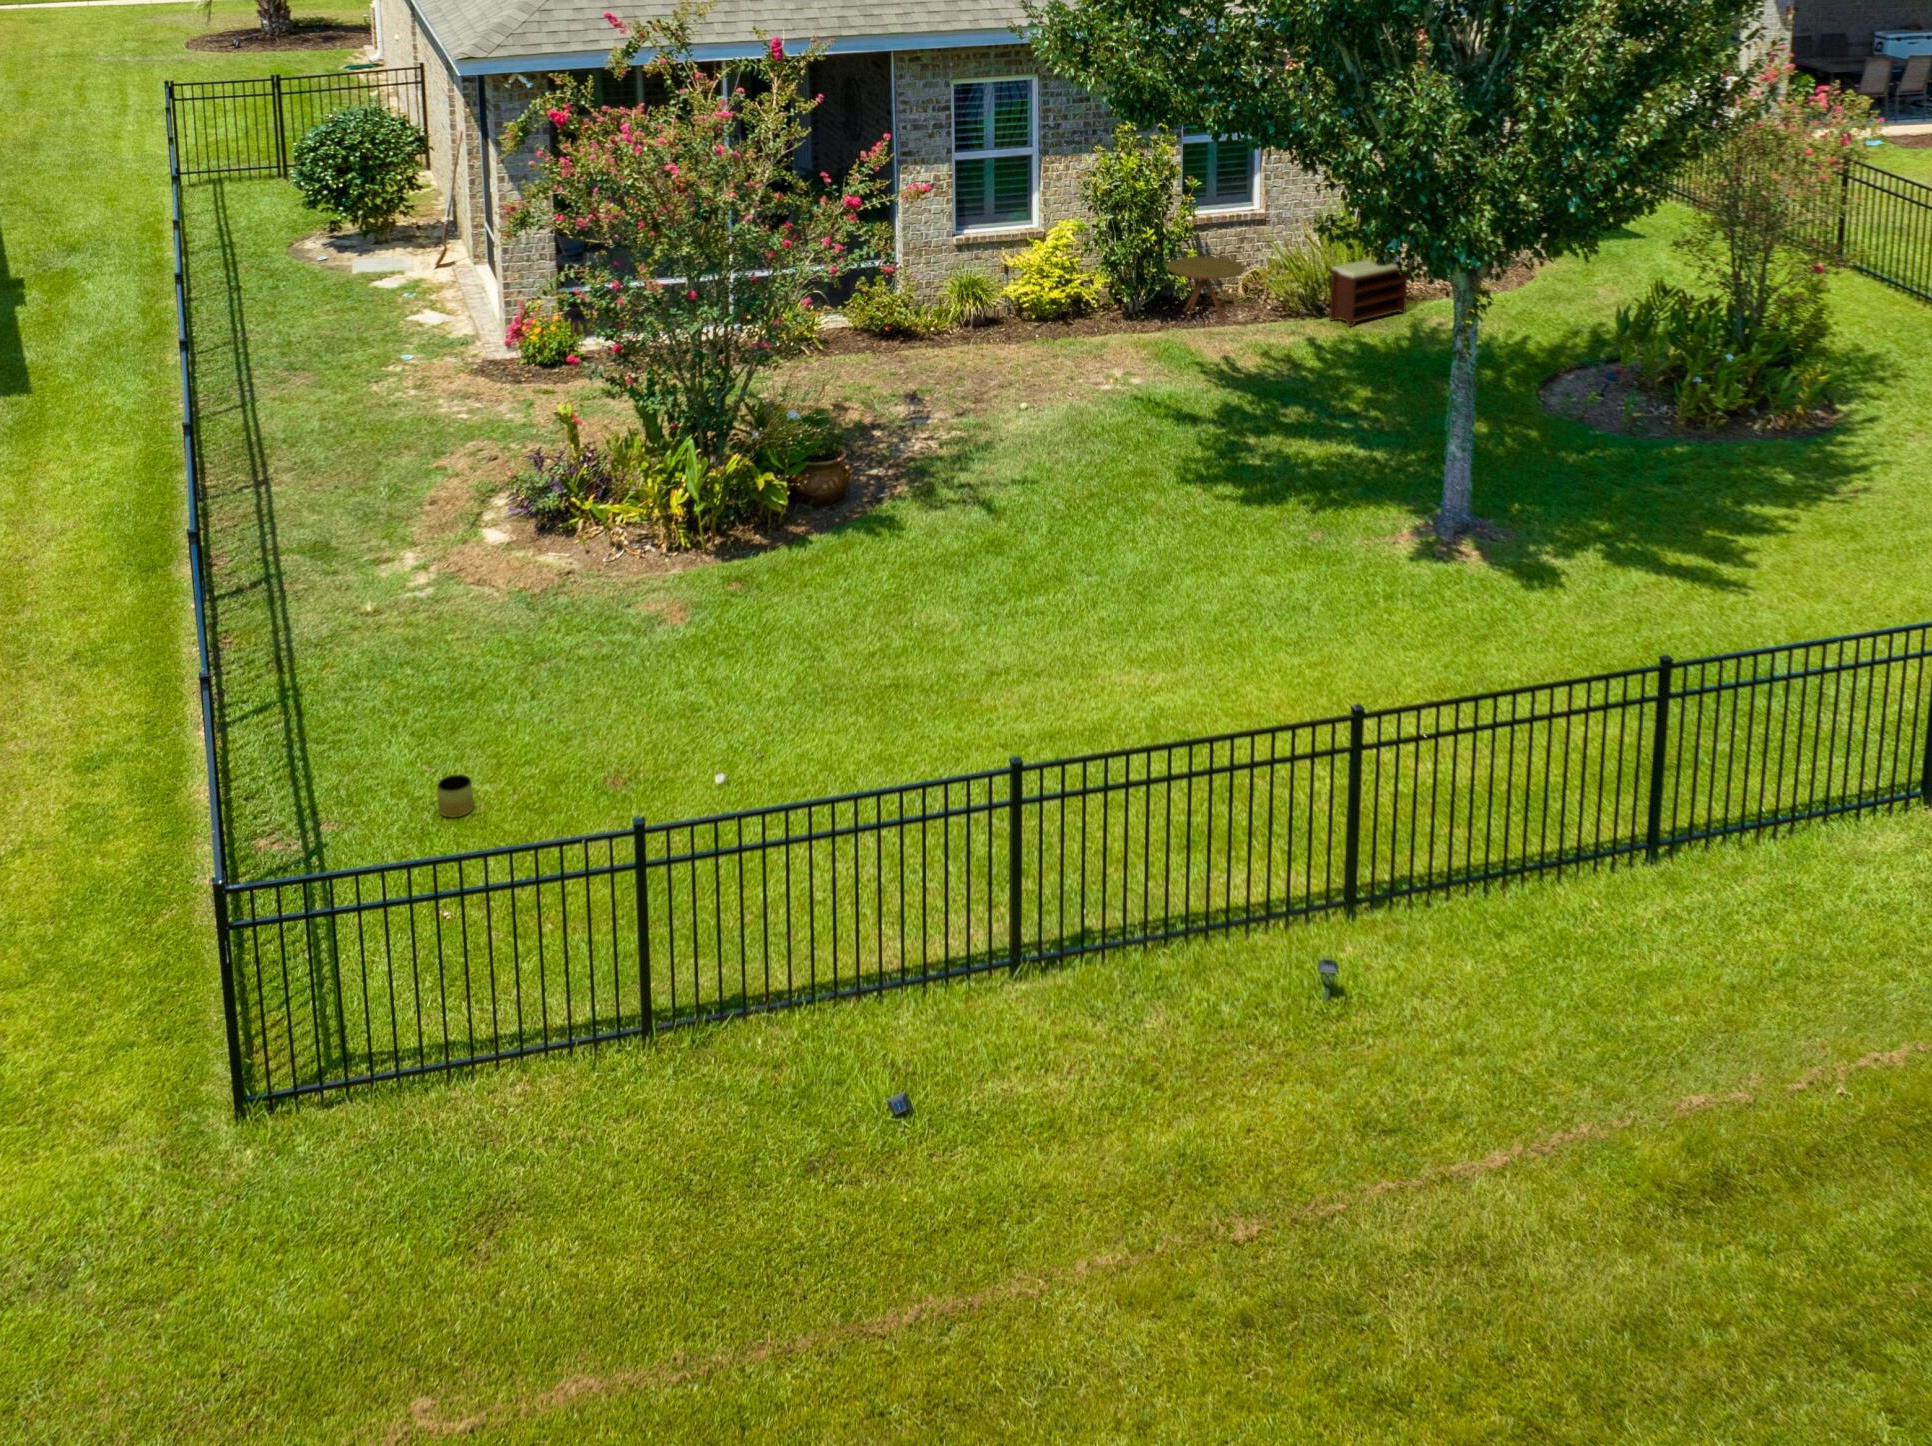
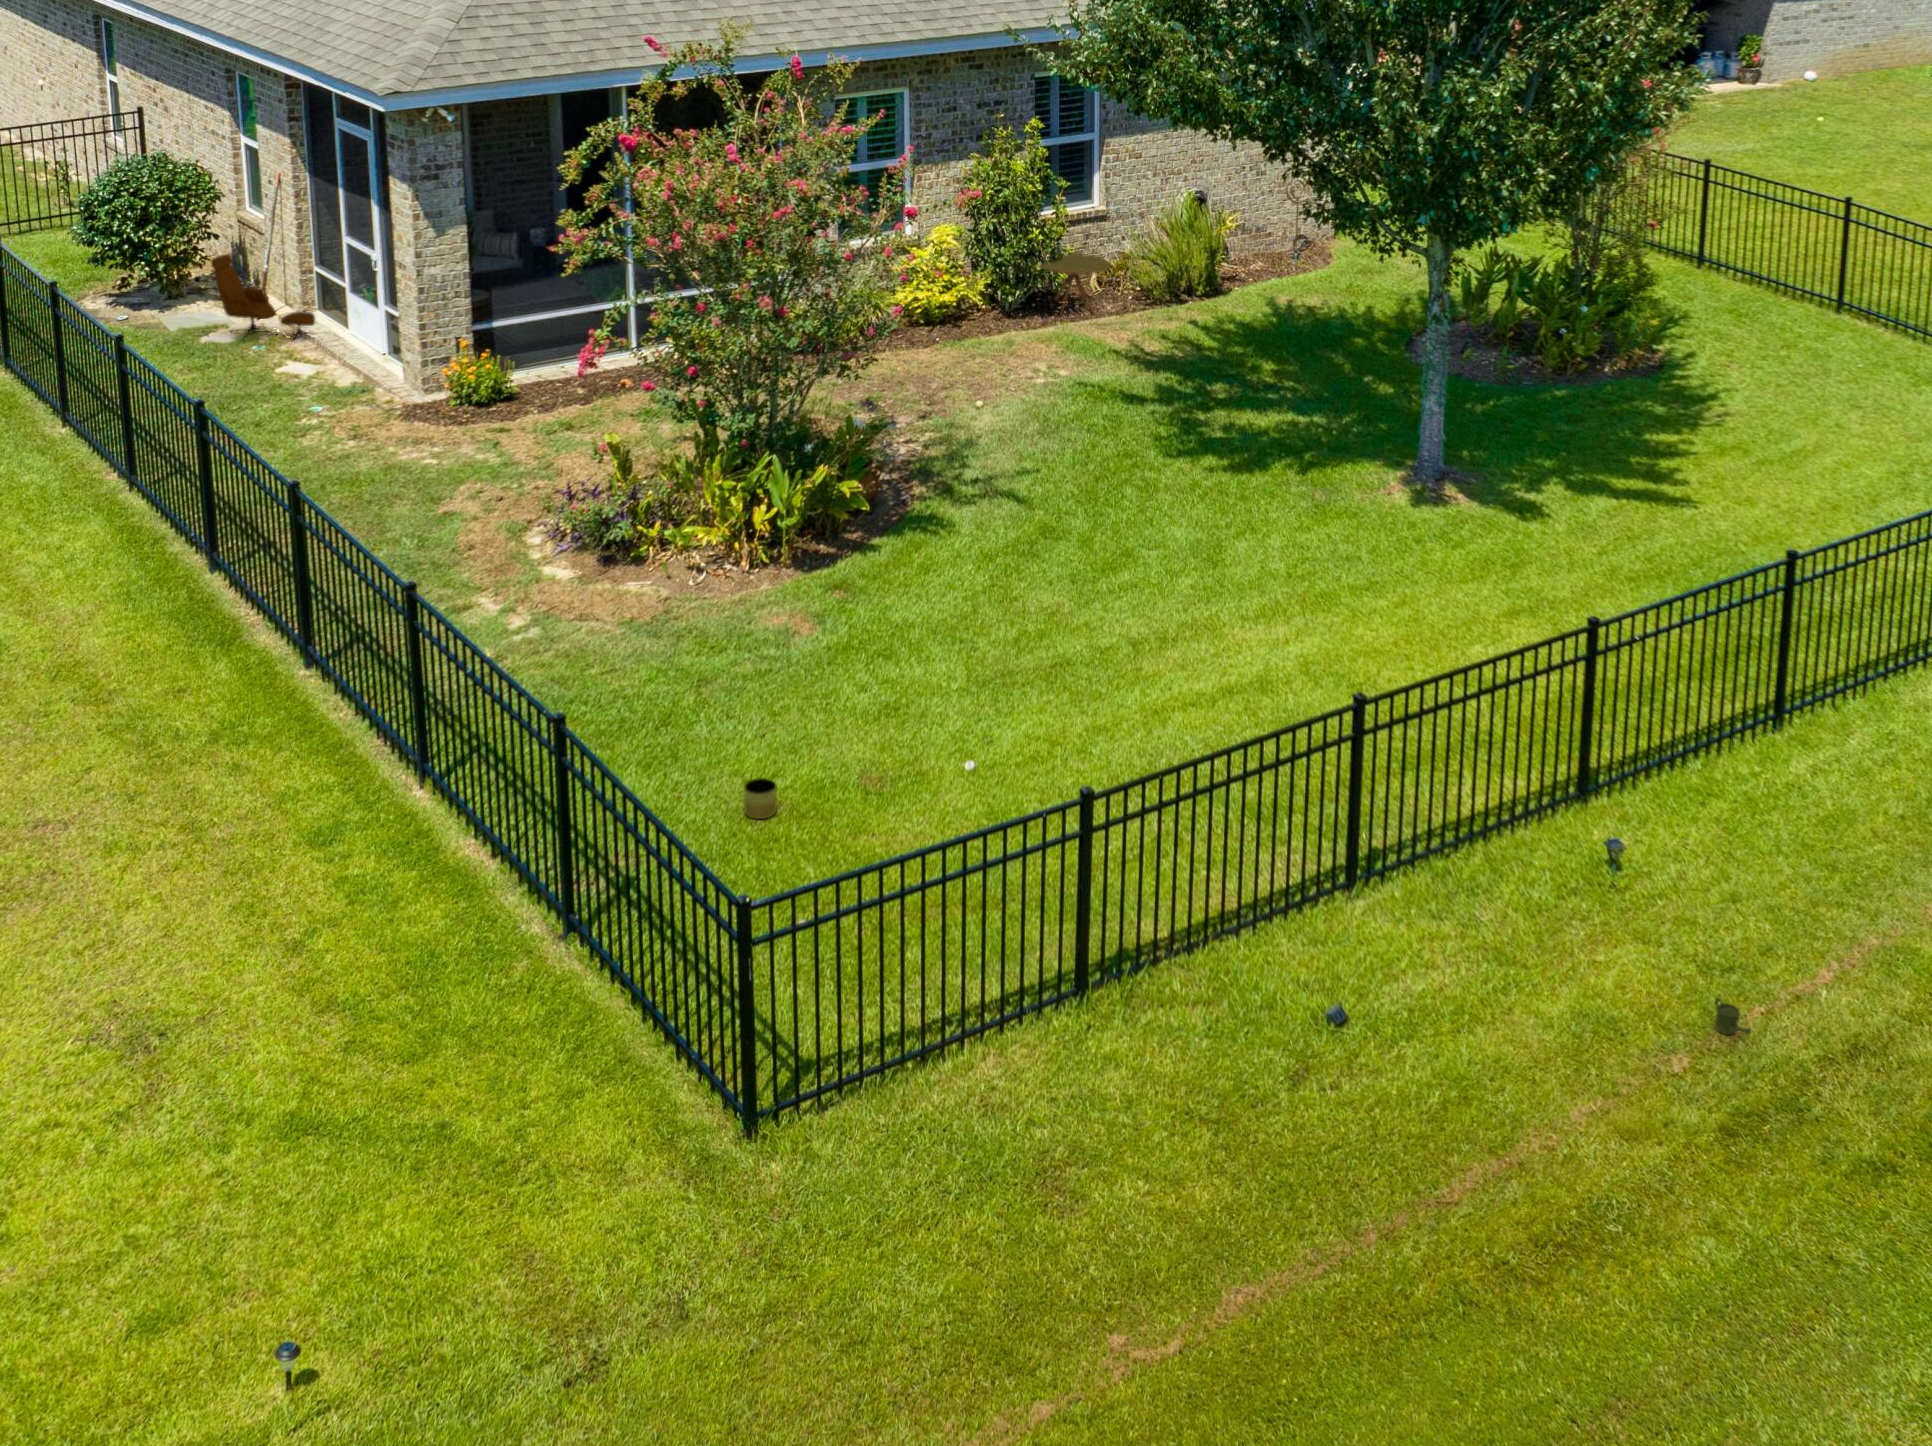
lounge chair: none [378,204,468,291] -> present [211,254,315,338]
bench: present [1329,260,1408,327] -> none [1184,242,1250,310]
watering can: none [1281,1212,1311,1267] -> present [1715,997,1751,1035]

